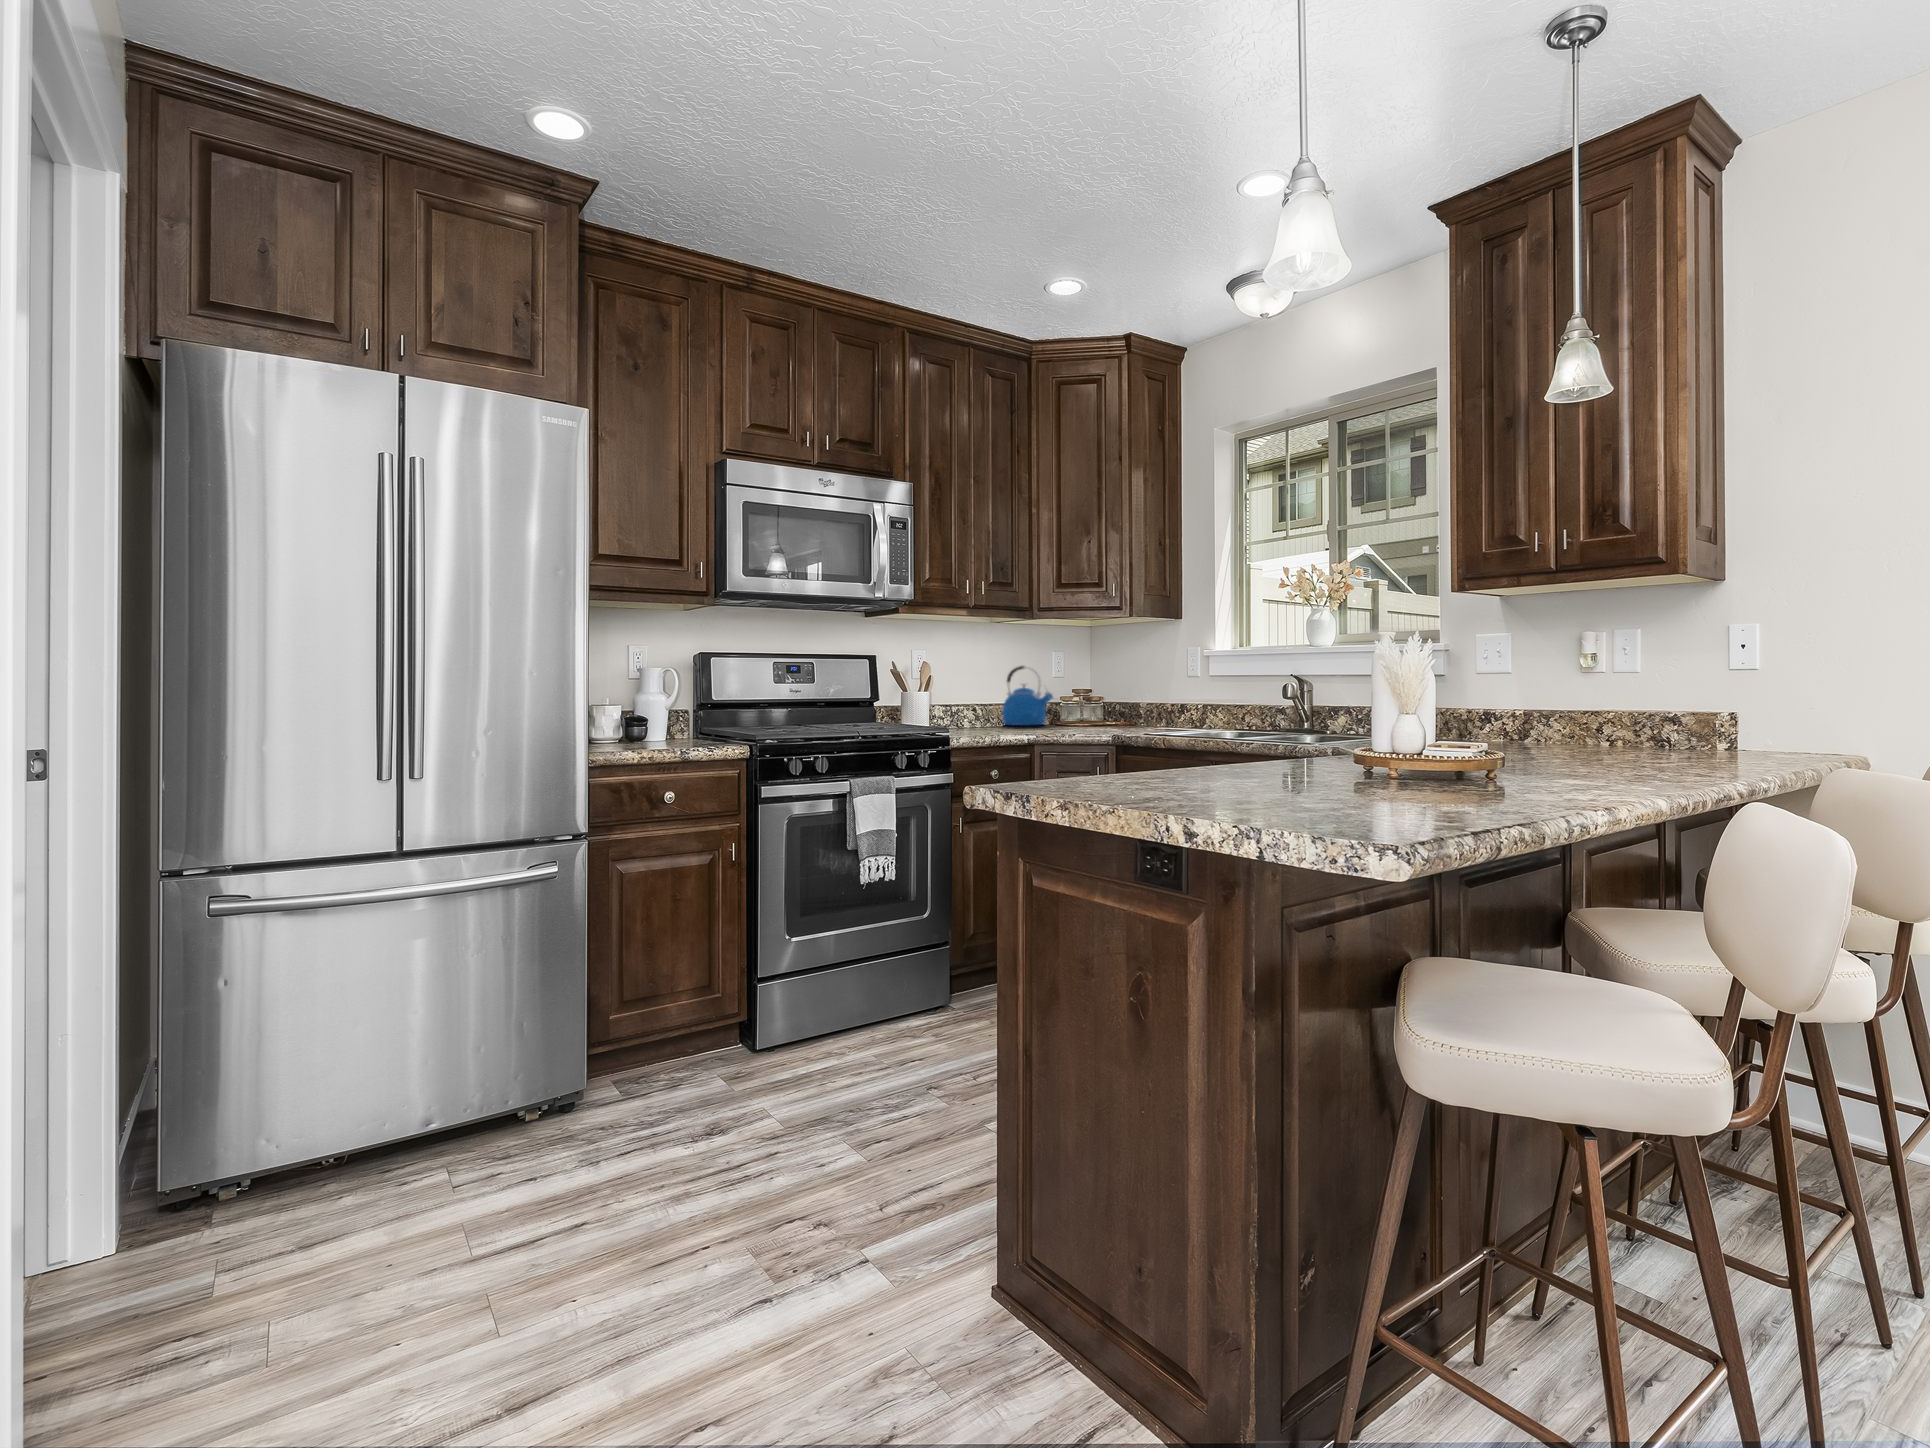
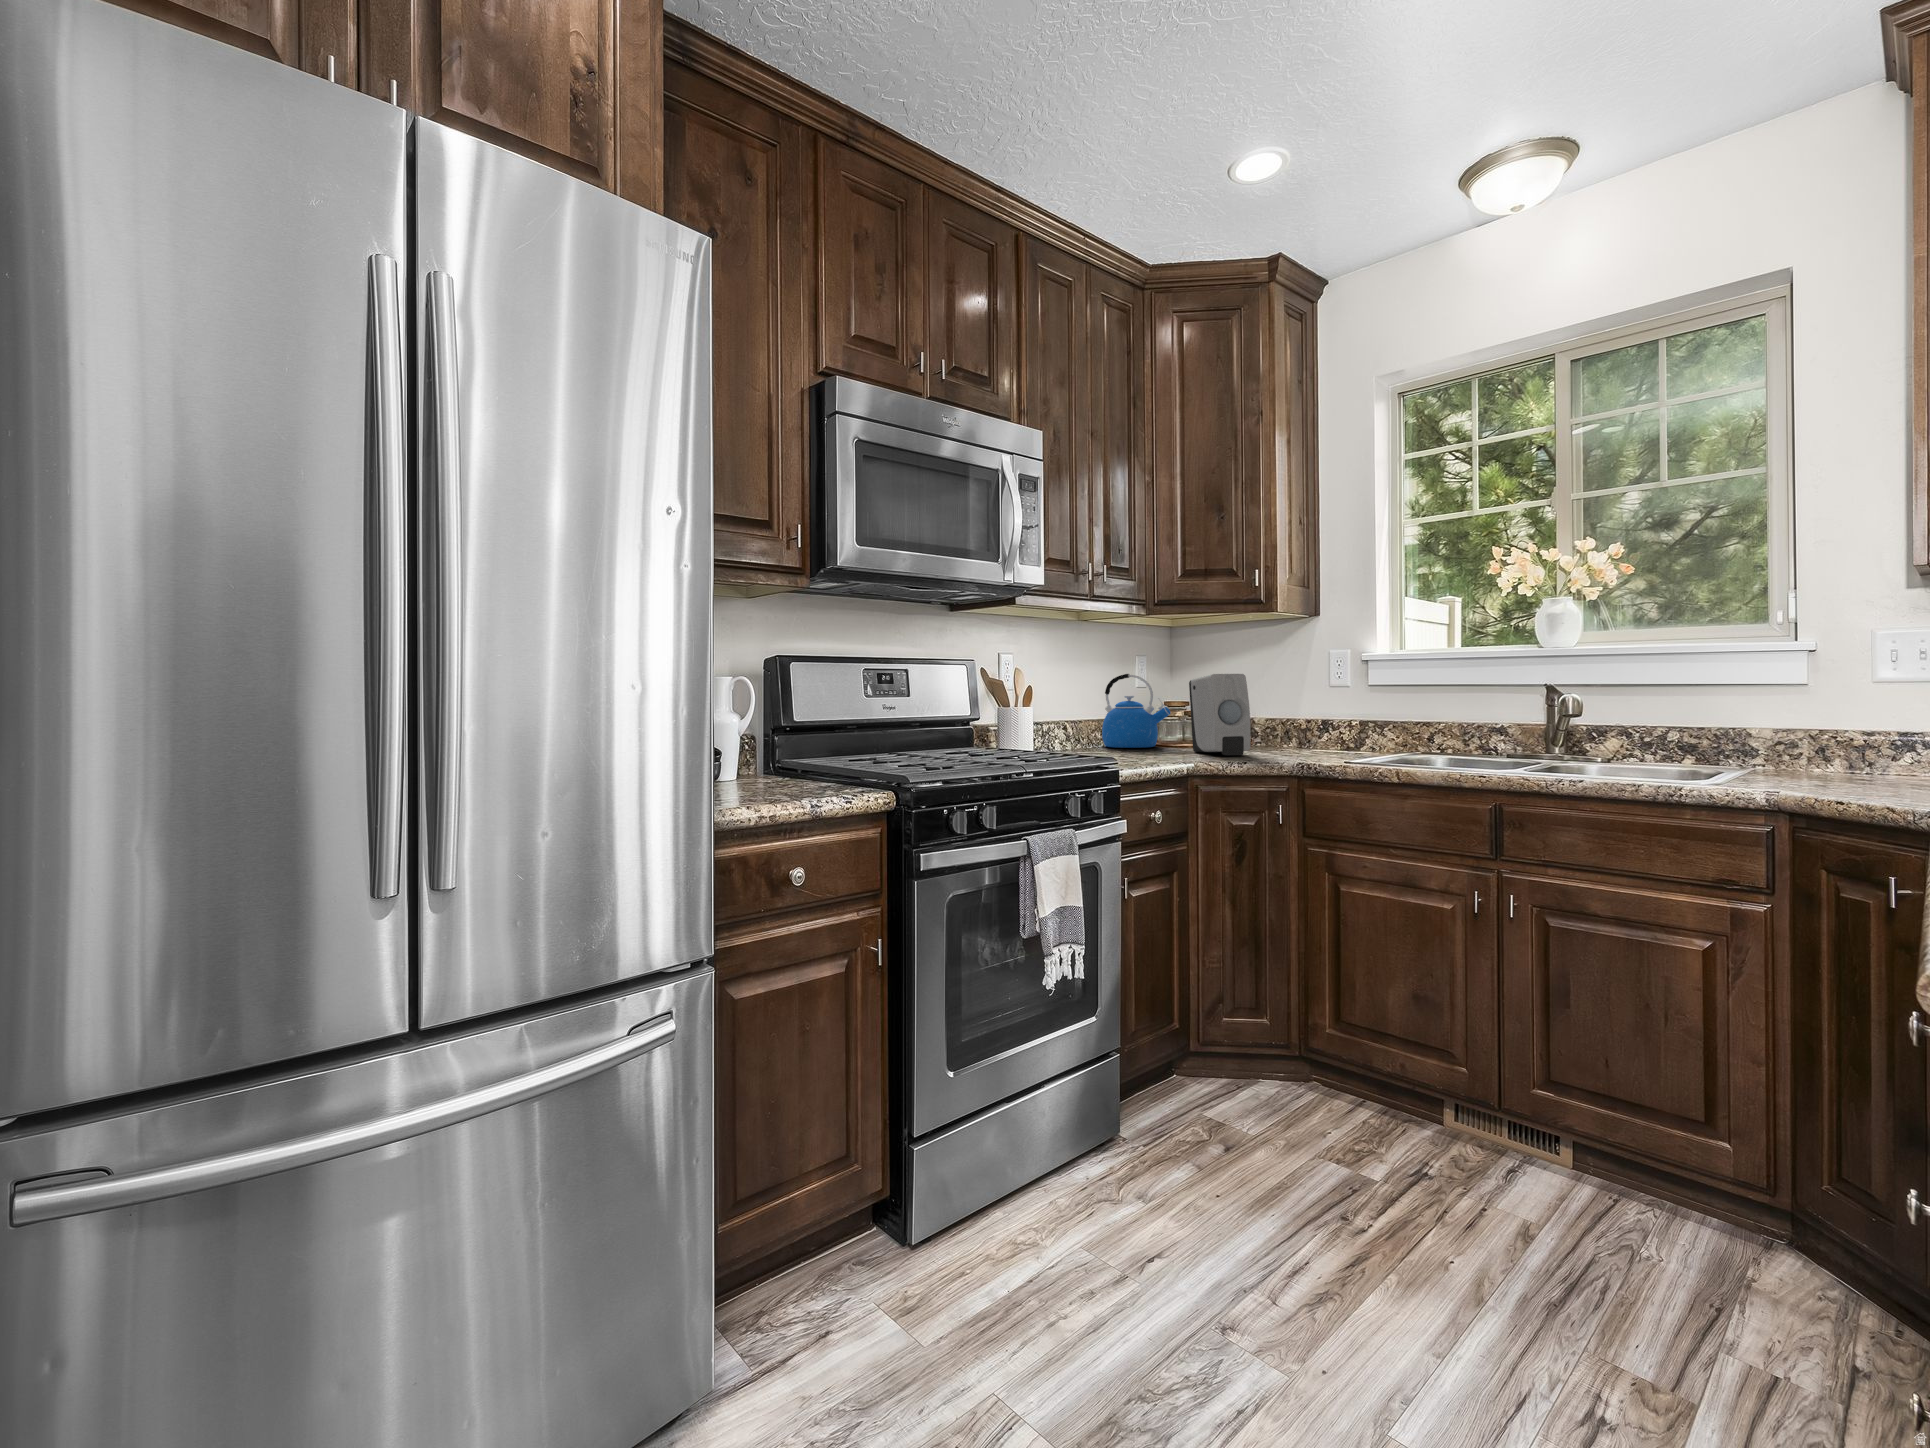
soap dispenser: none [1059,666,1095,730] -> present [1189,674,1251,755]

